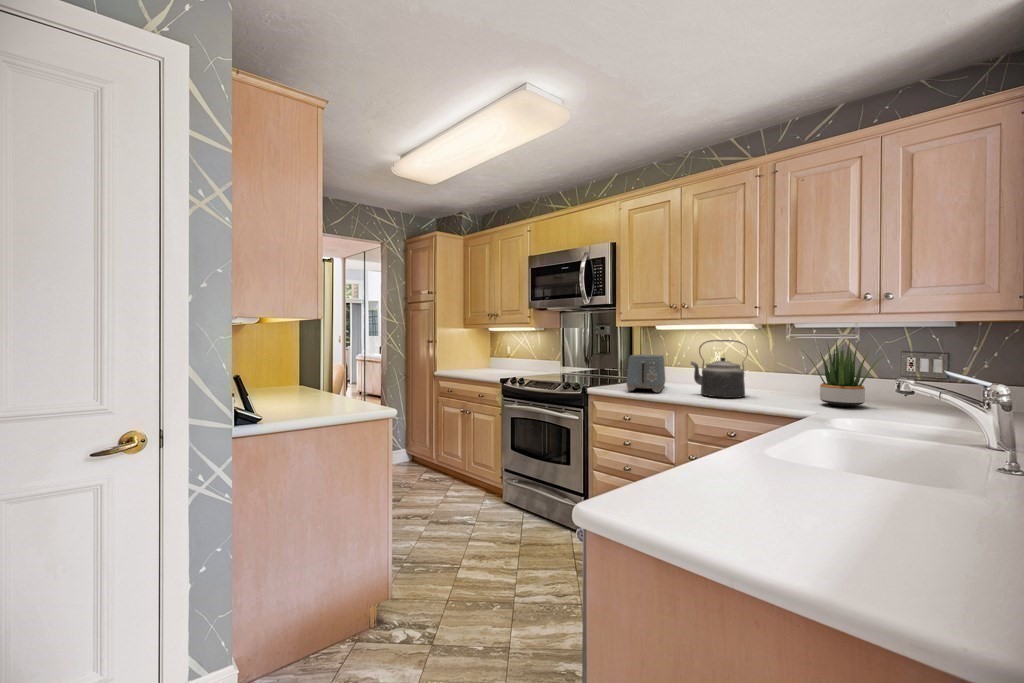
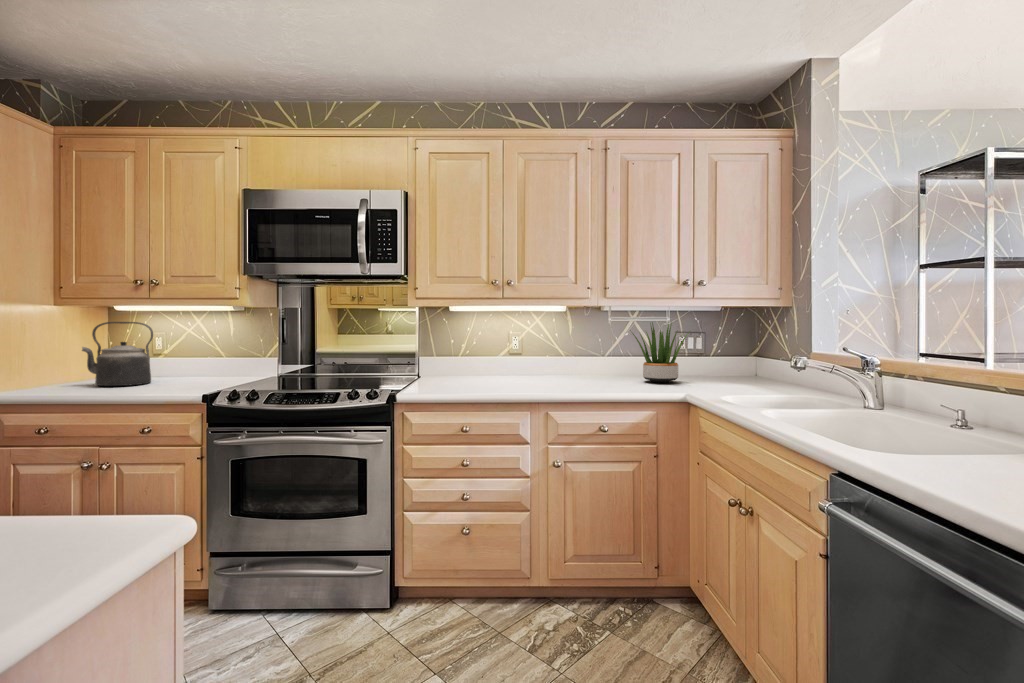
kettle: present [691,340,748,398] -> present [82,322,153,386]
toaster: present [626,355,665,392] -> none [437,342,497,388]

